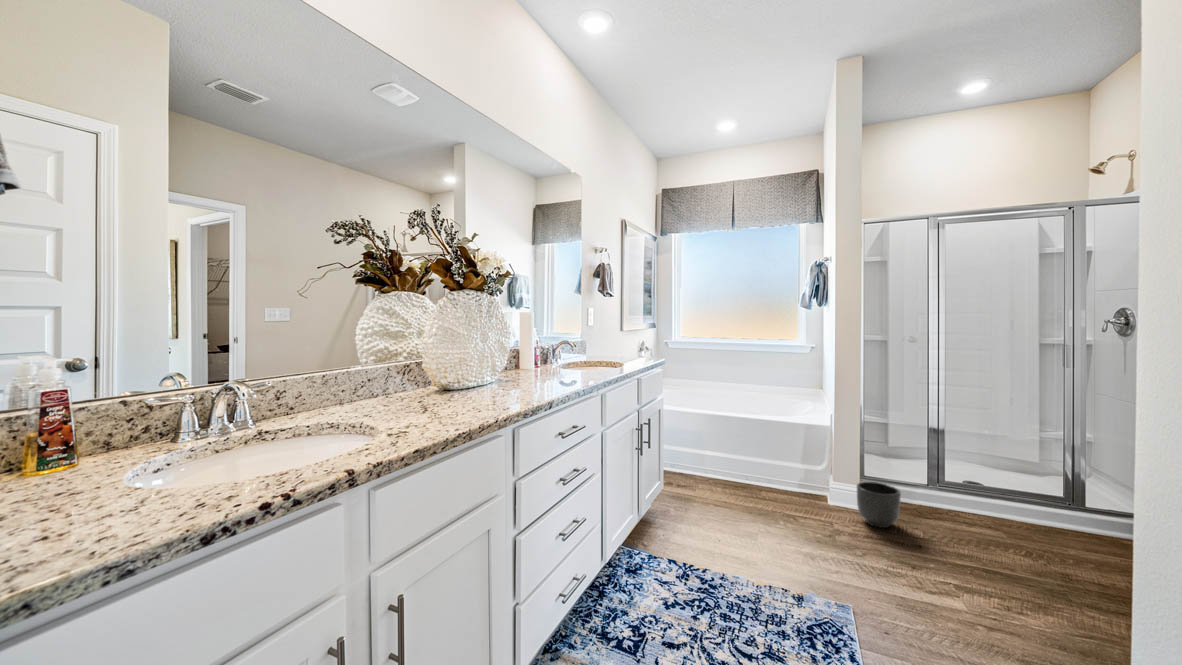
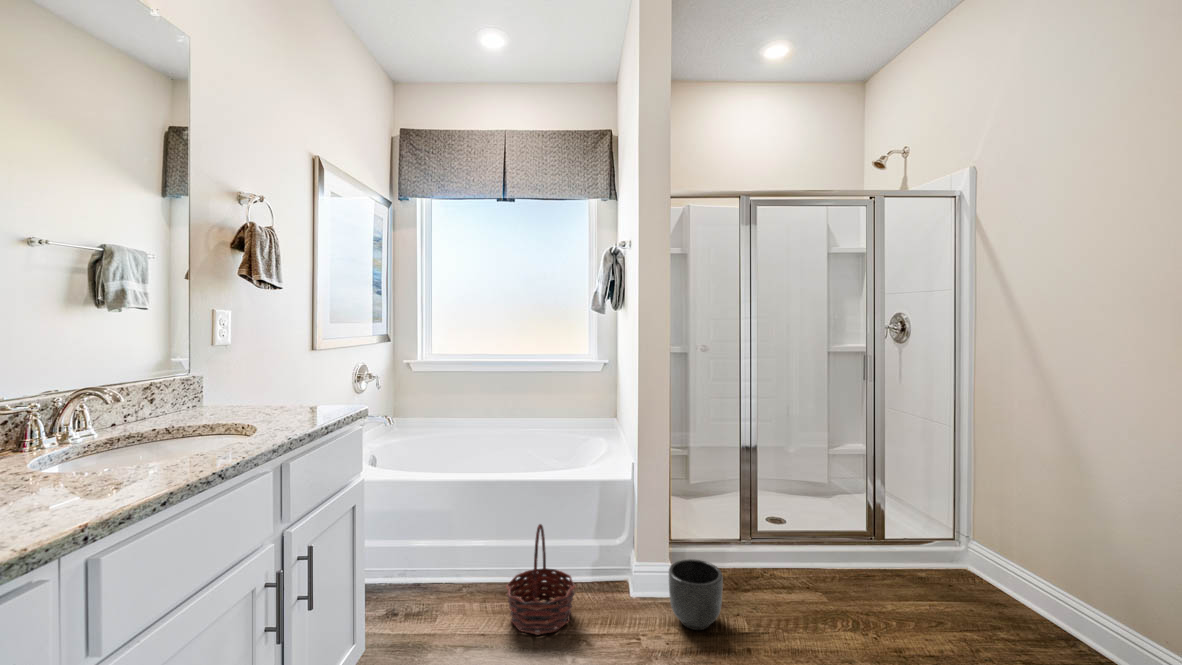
basket: none [739,443,787,510] -> present [506,524,576,635]

